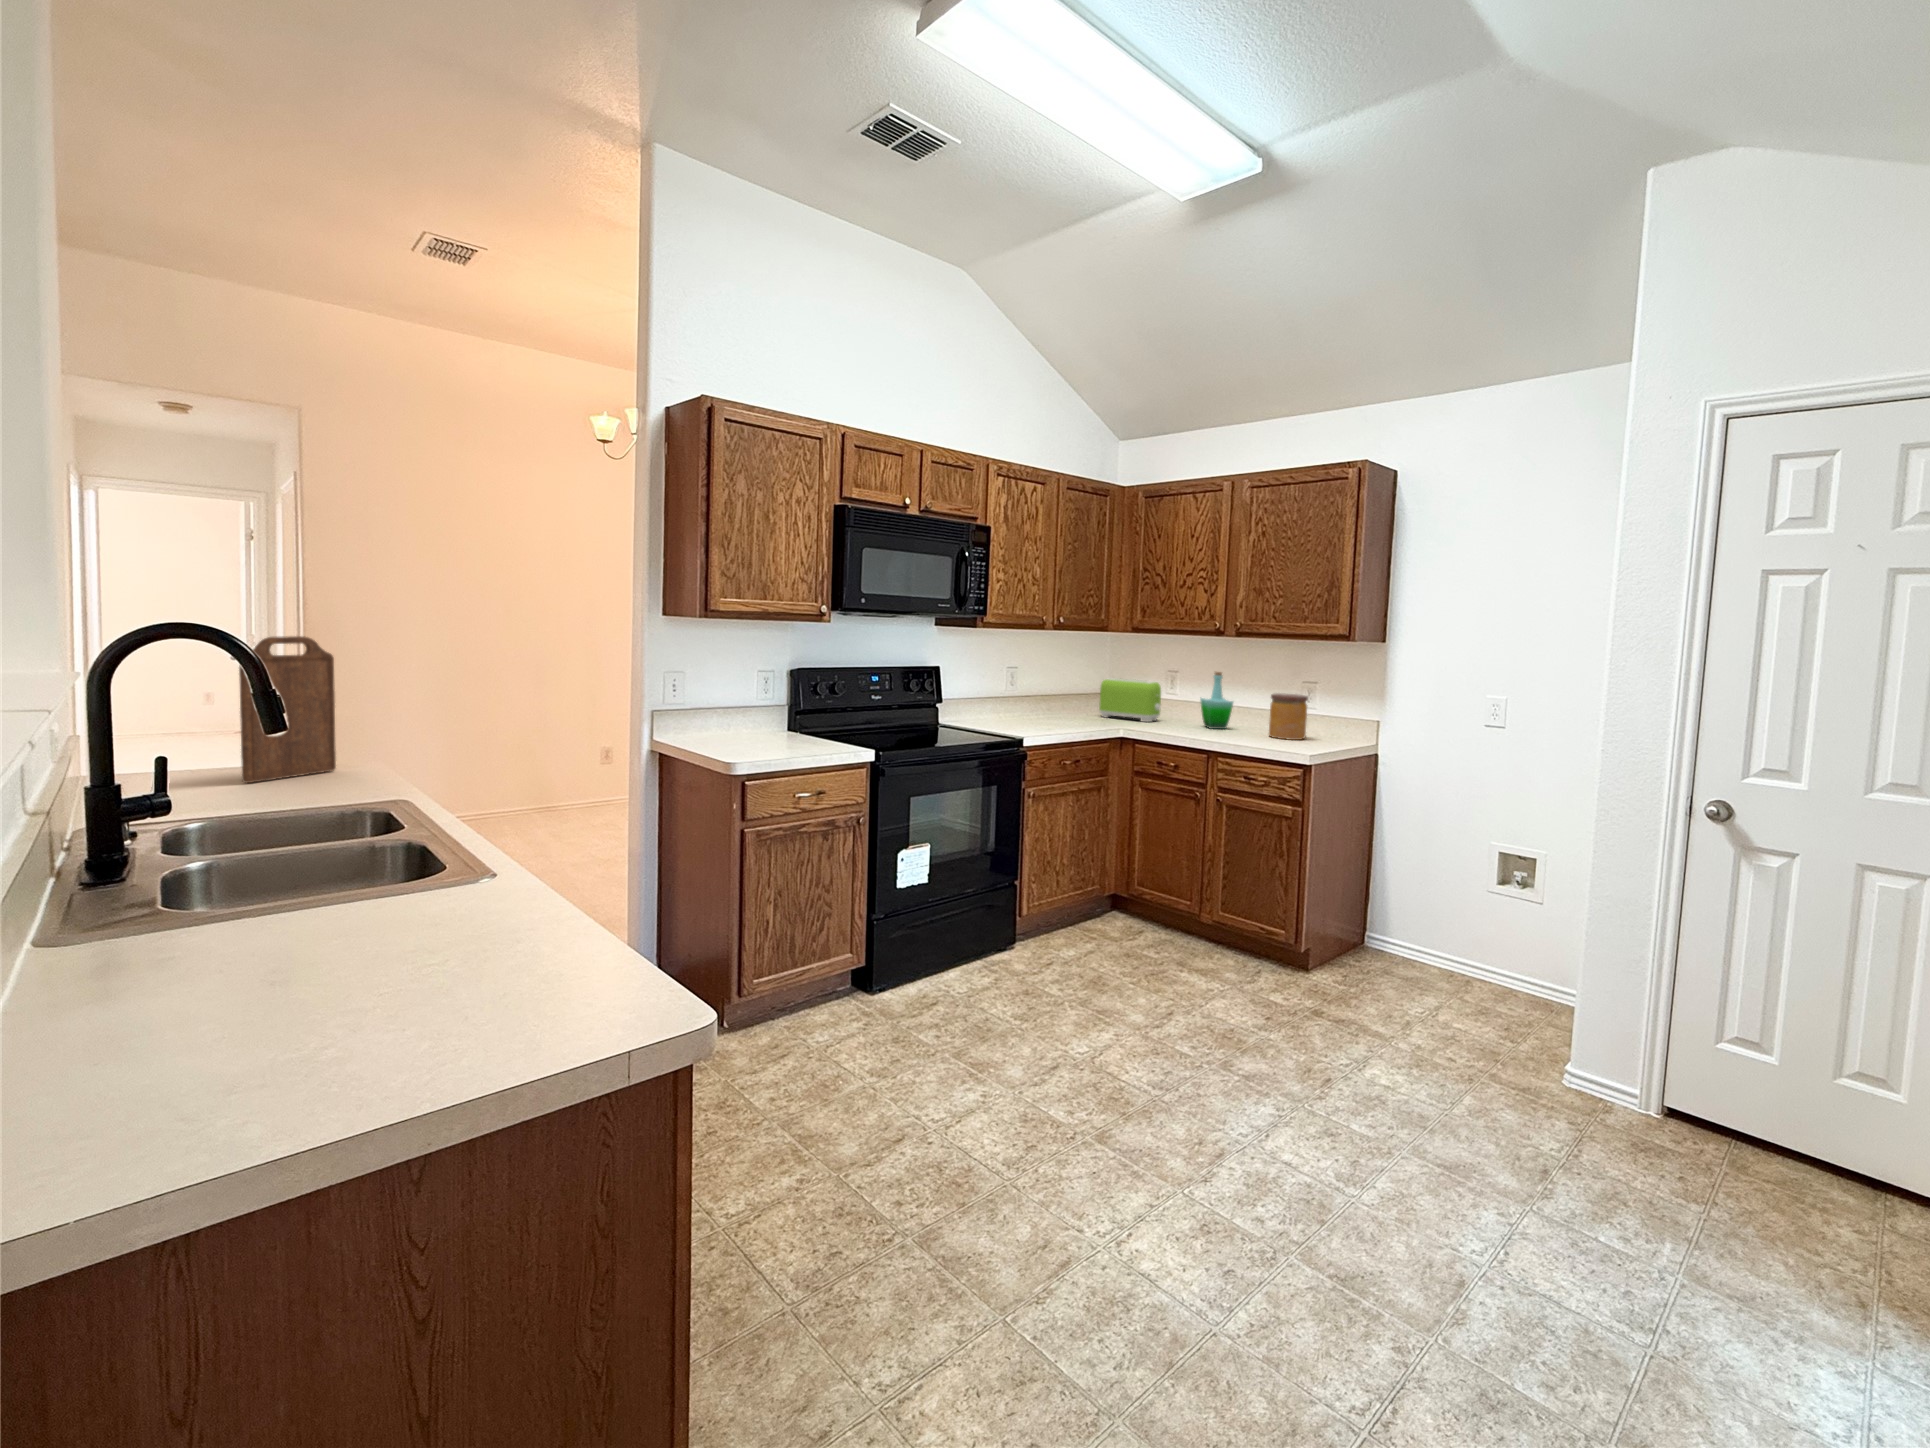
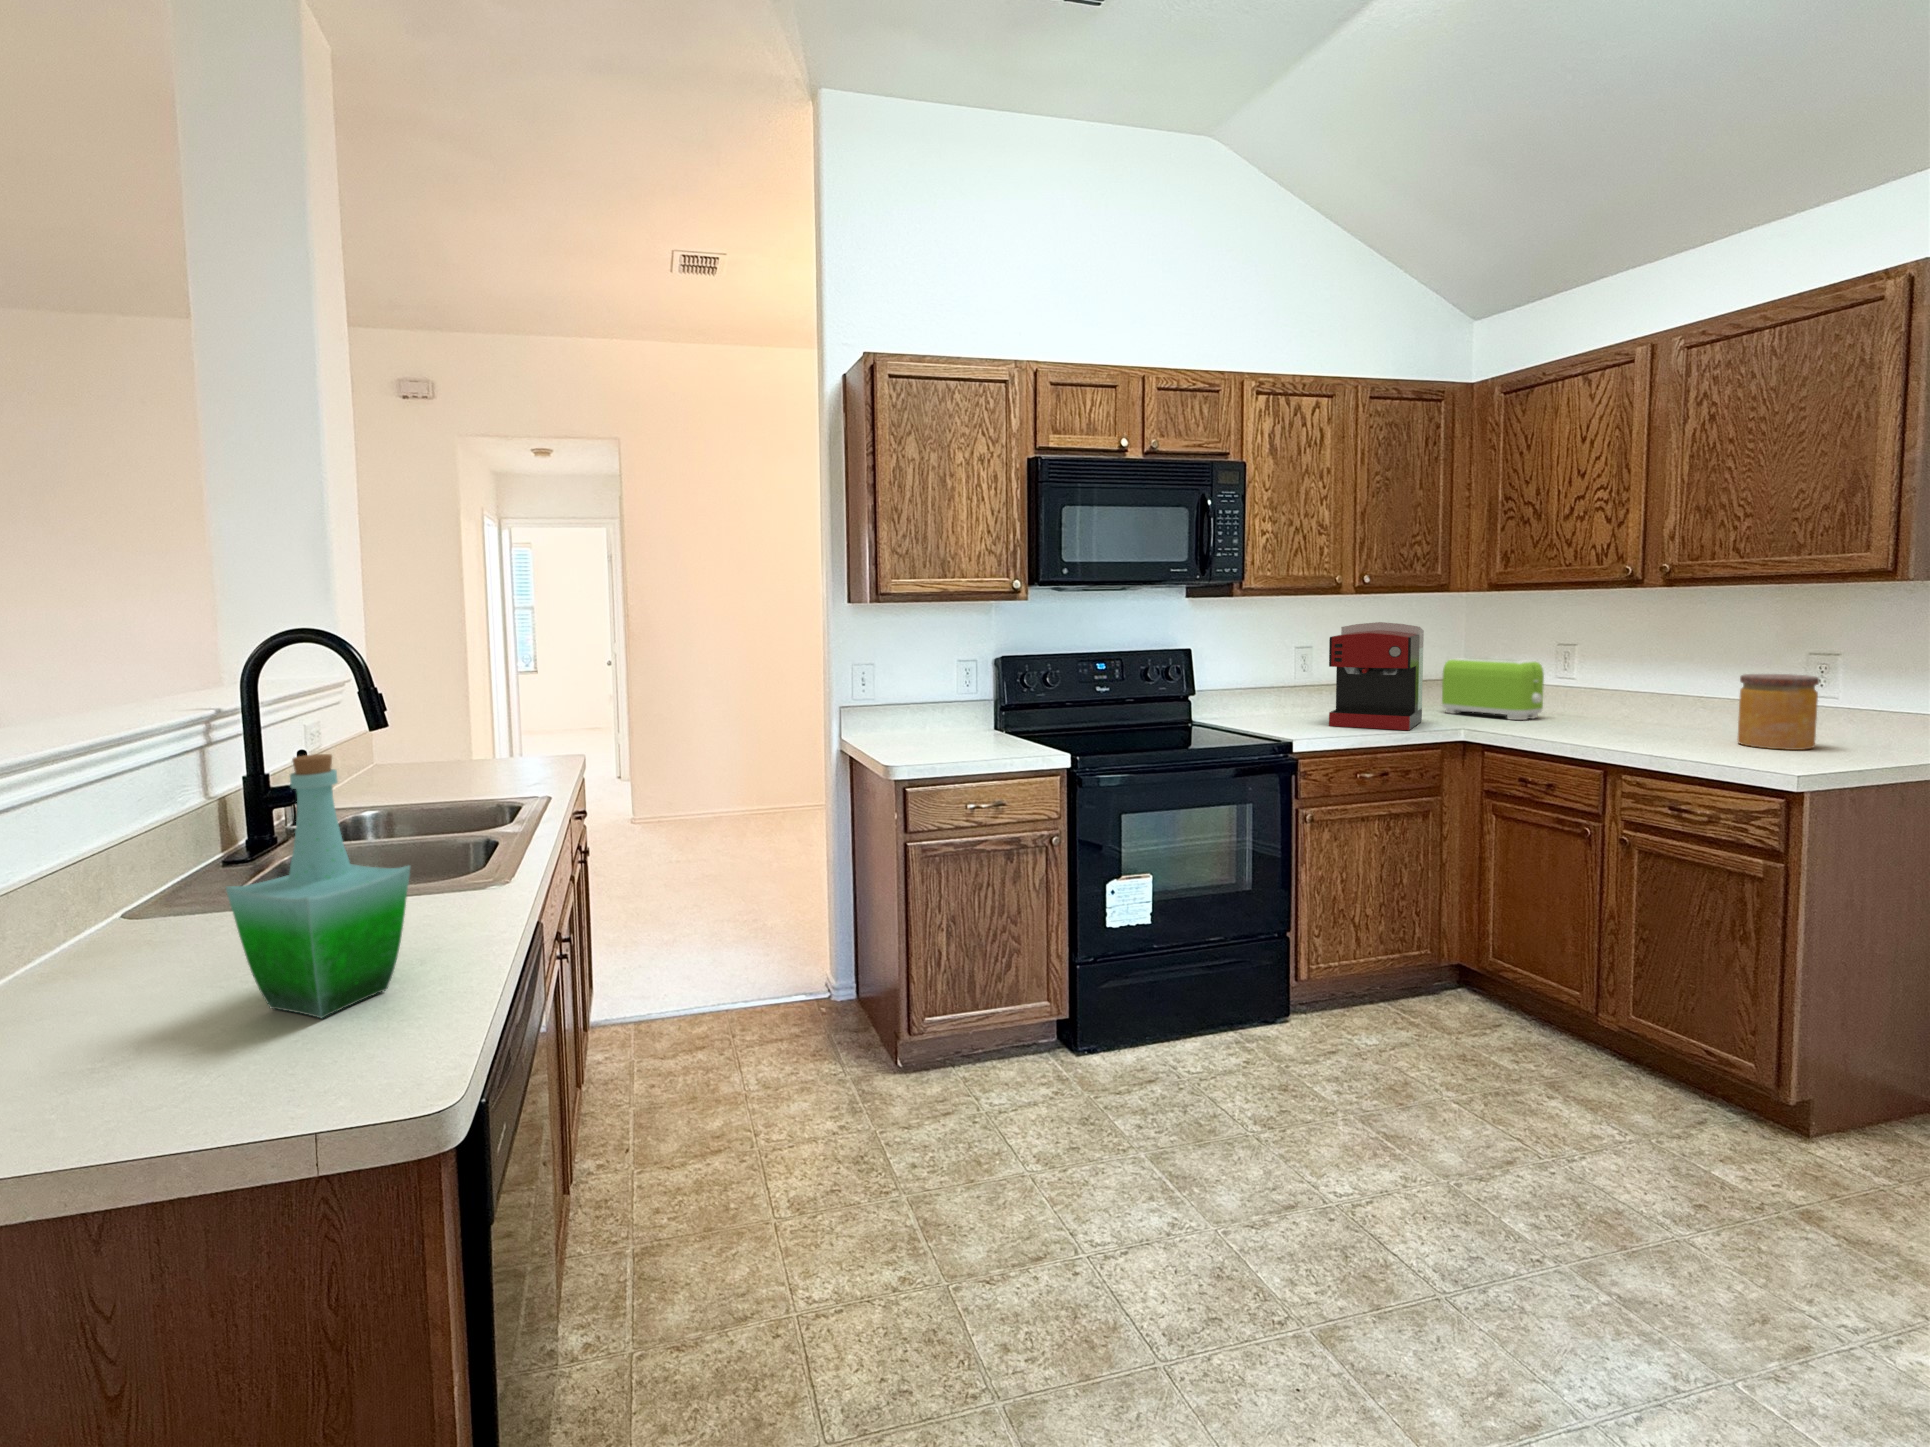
cutting board: present [239,636,336,783] -> none [442,637,528,772]
coffee maker: none [1037,652,1096,730] -> present [1329,622,1424,730]
bottle: present [1200,672,1233,729] -> present [226,754,410,1018]

